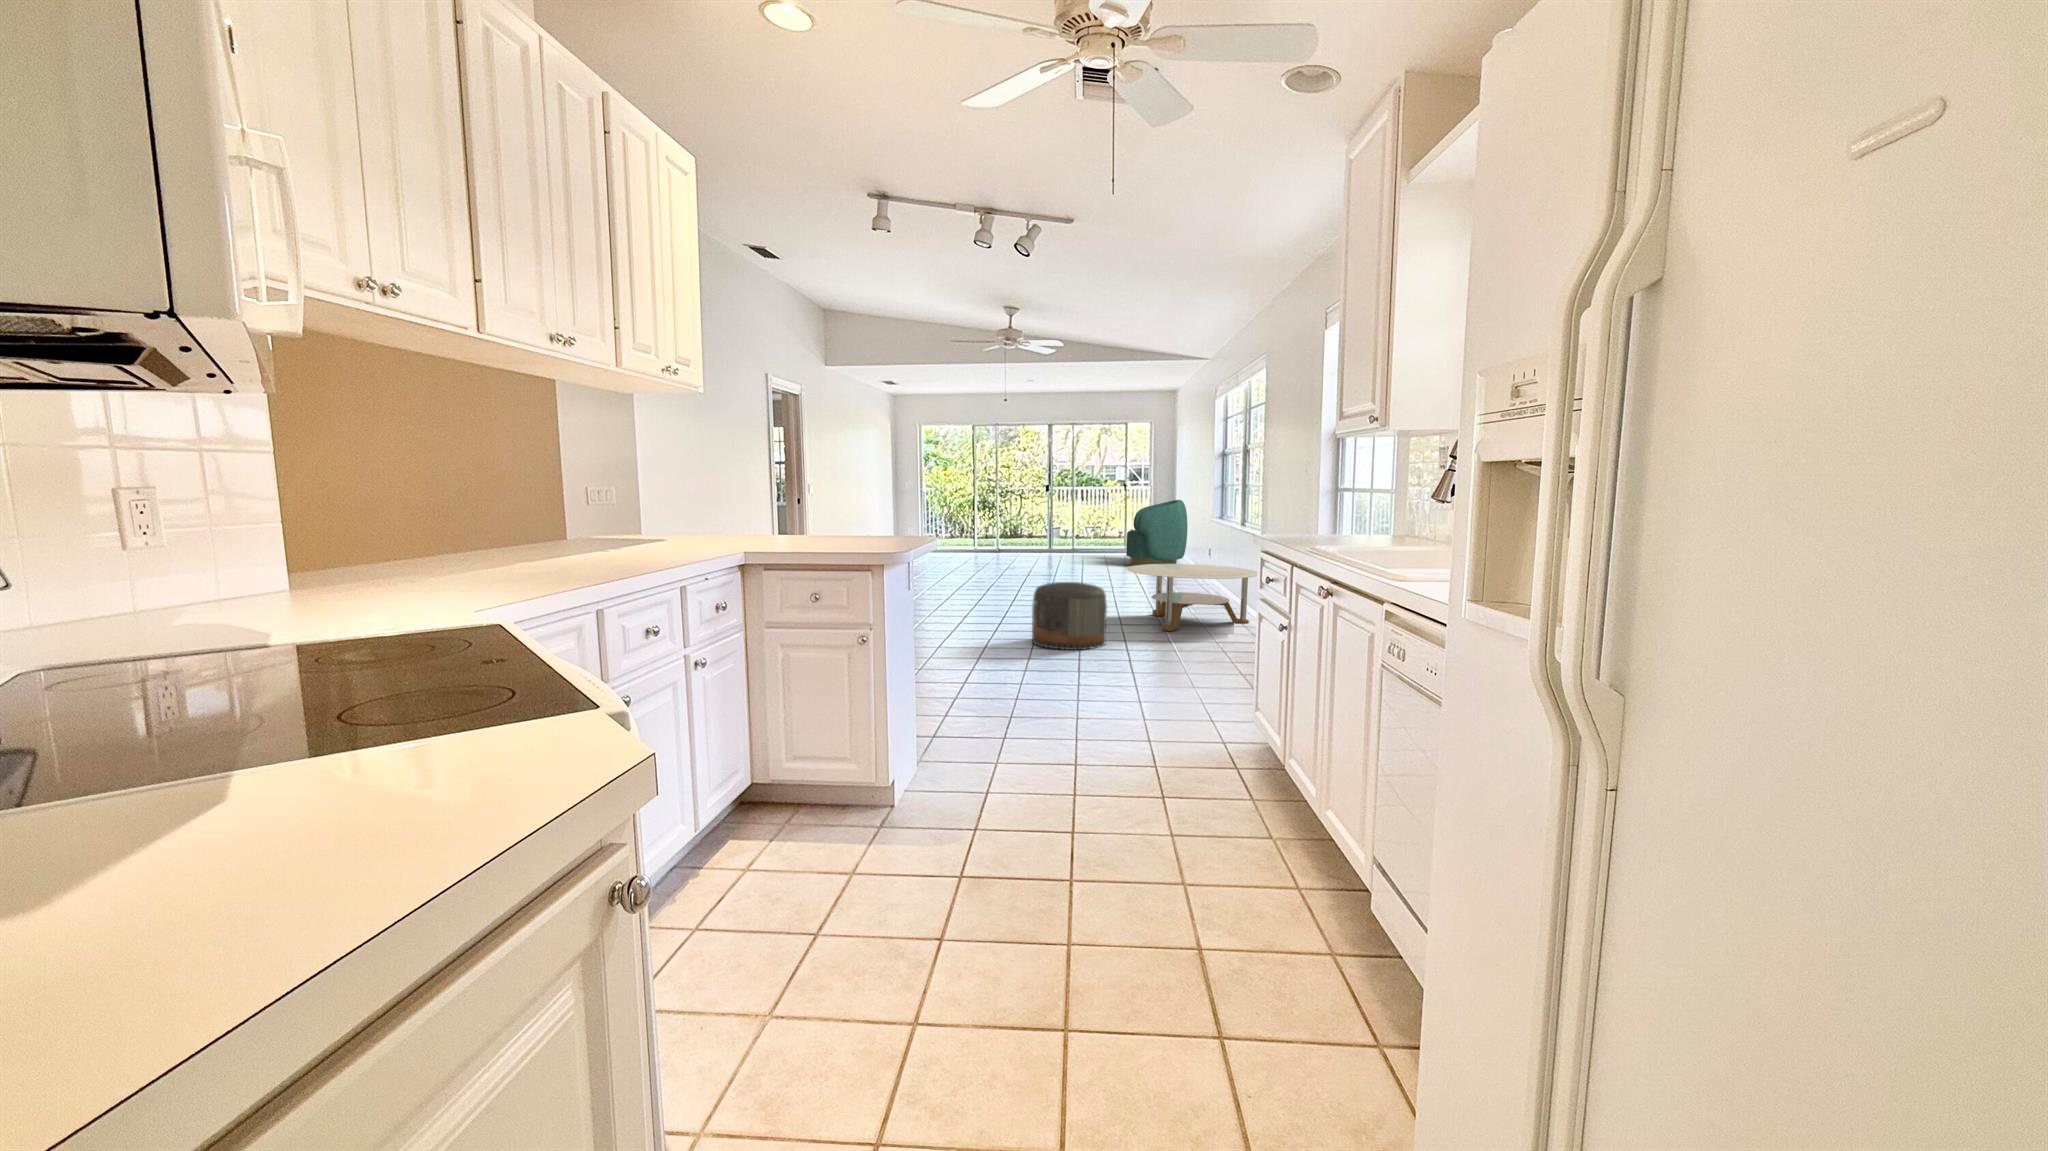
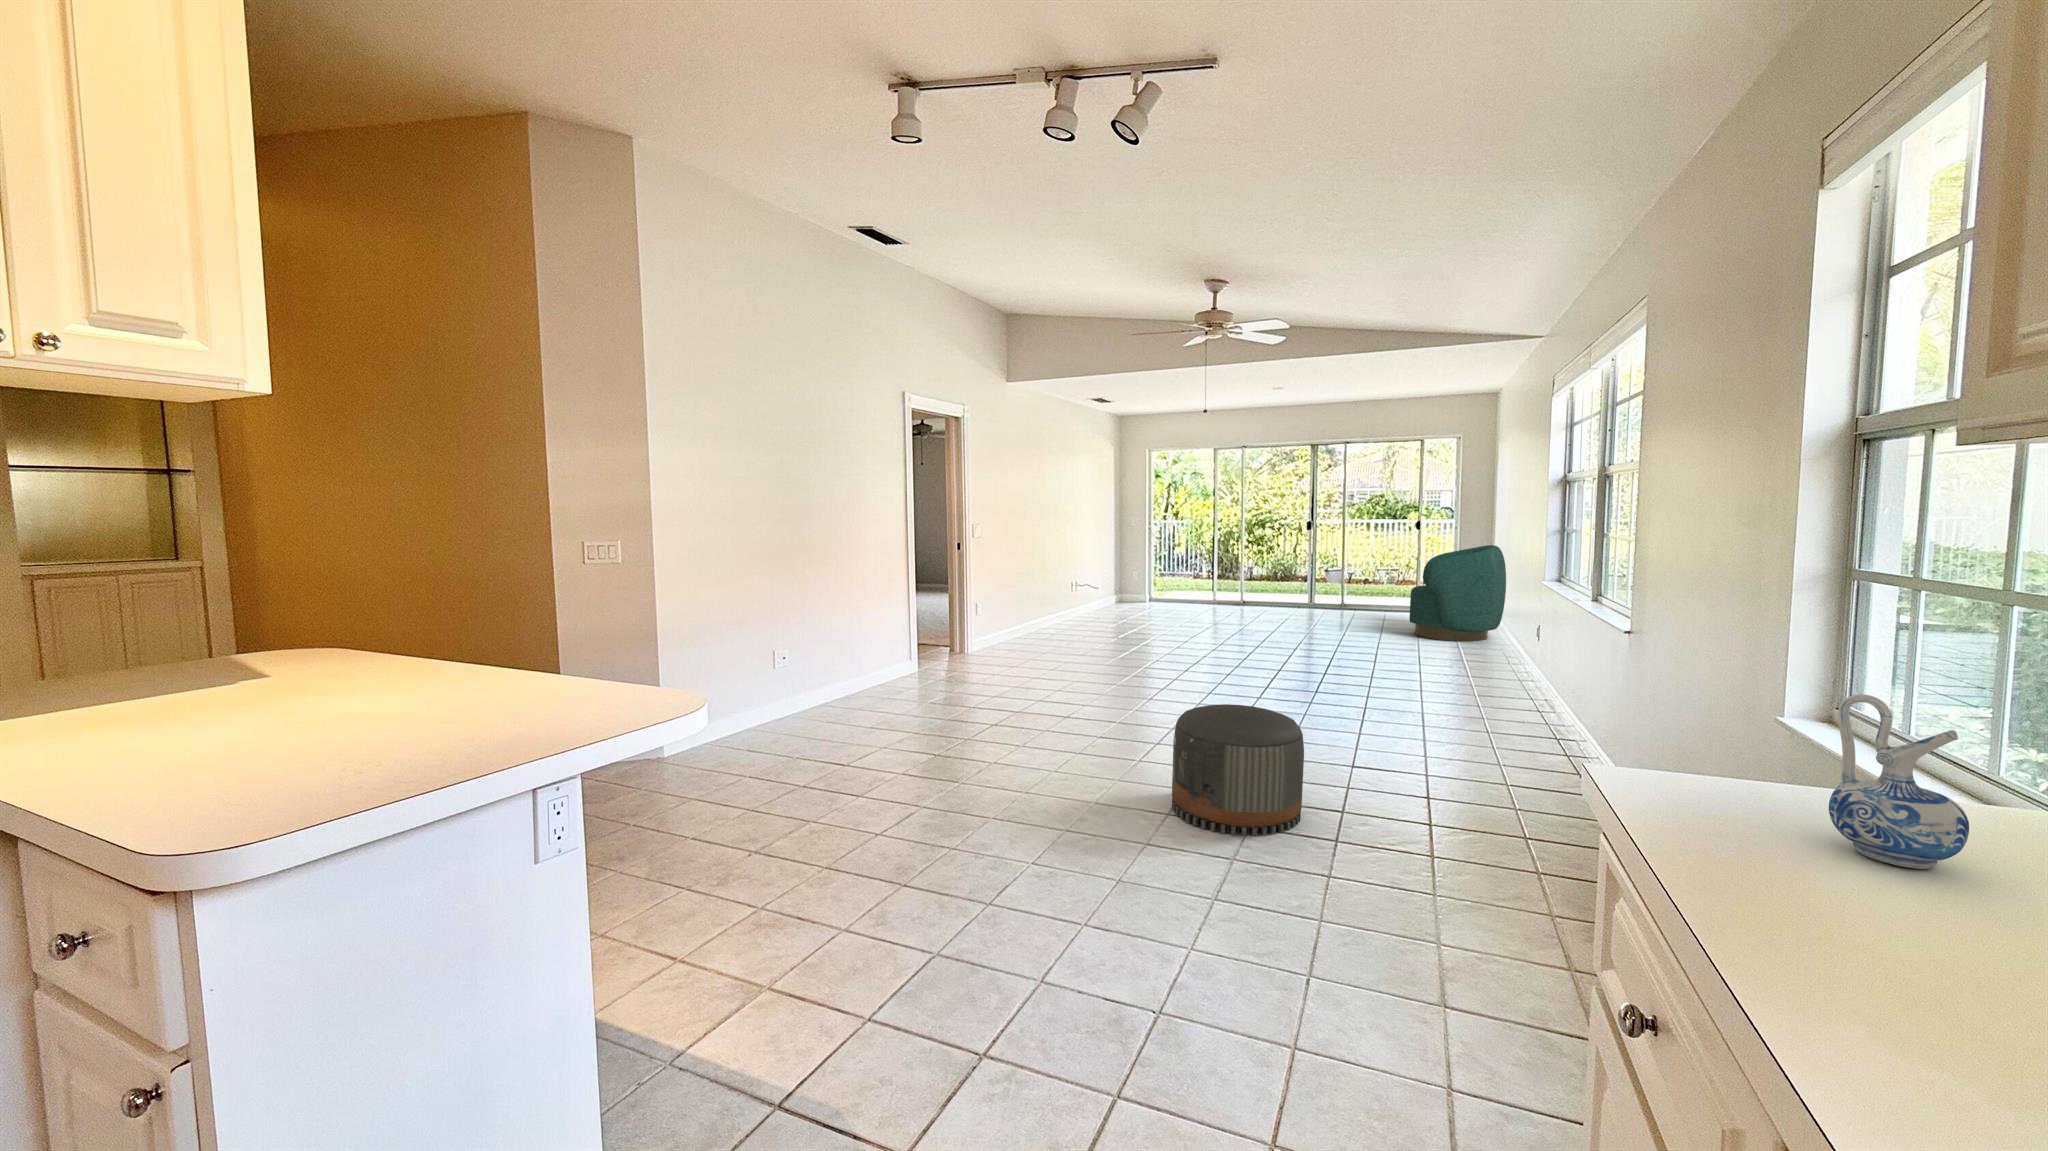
ceramic pitcher: none [1310,503,1337,546] -> present [1829,694,1969,869]
round table: present [1126,564,1257,631] -> none [1363,665,1624,799]

